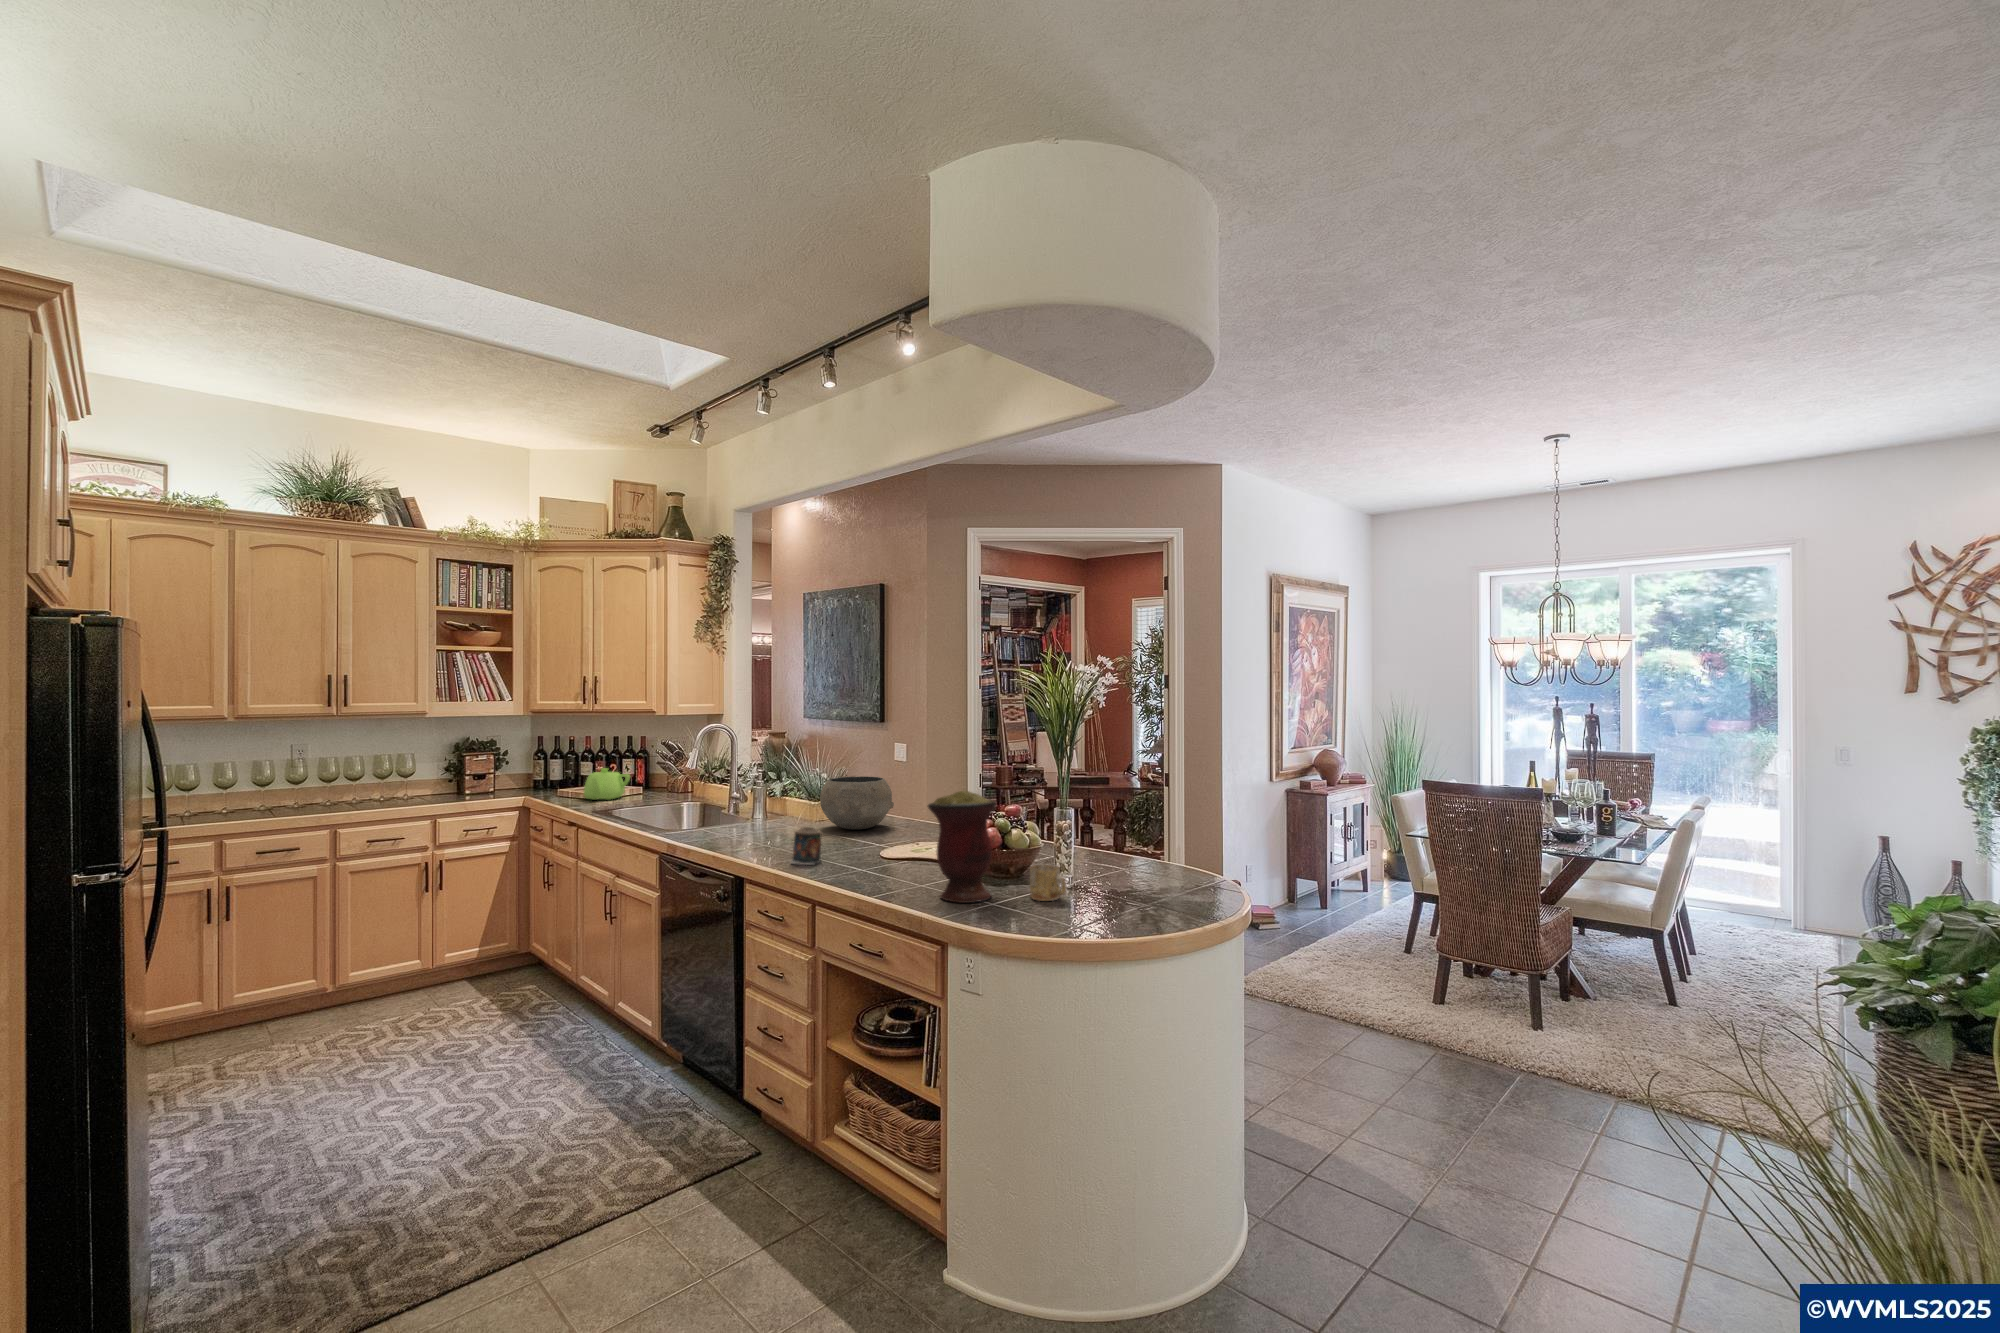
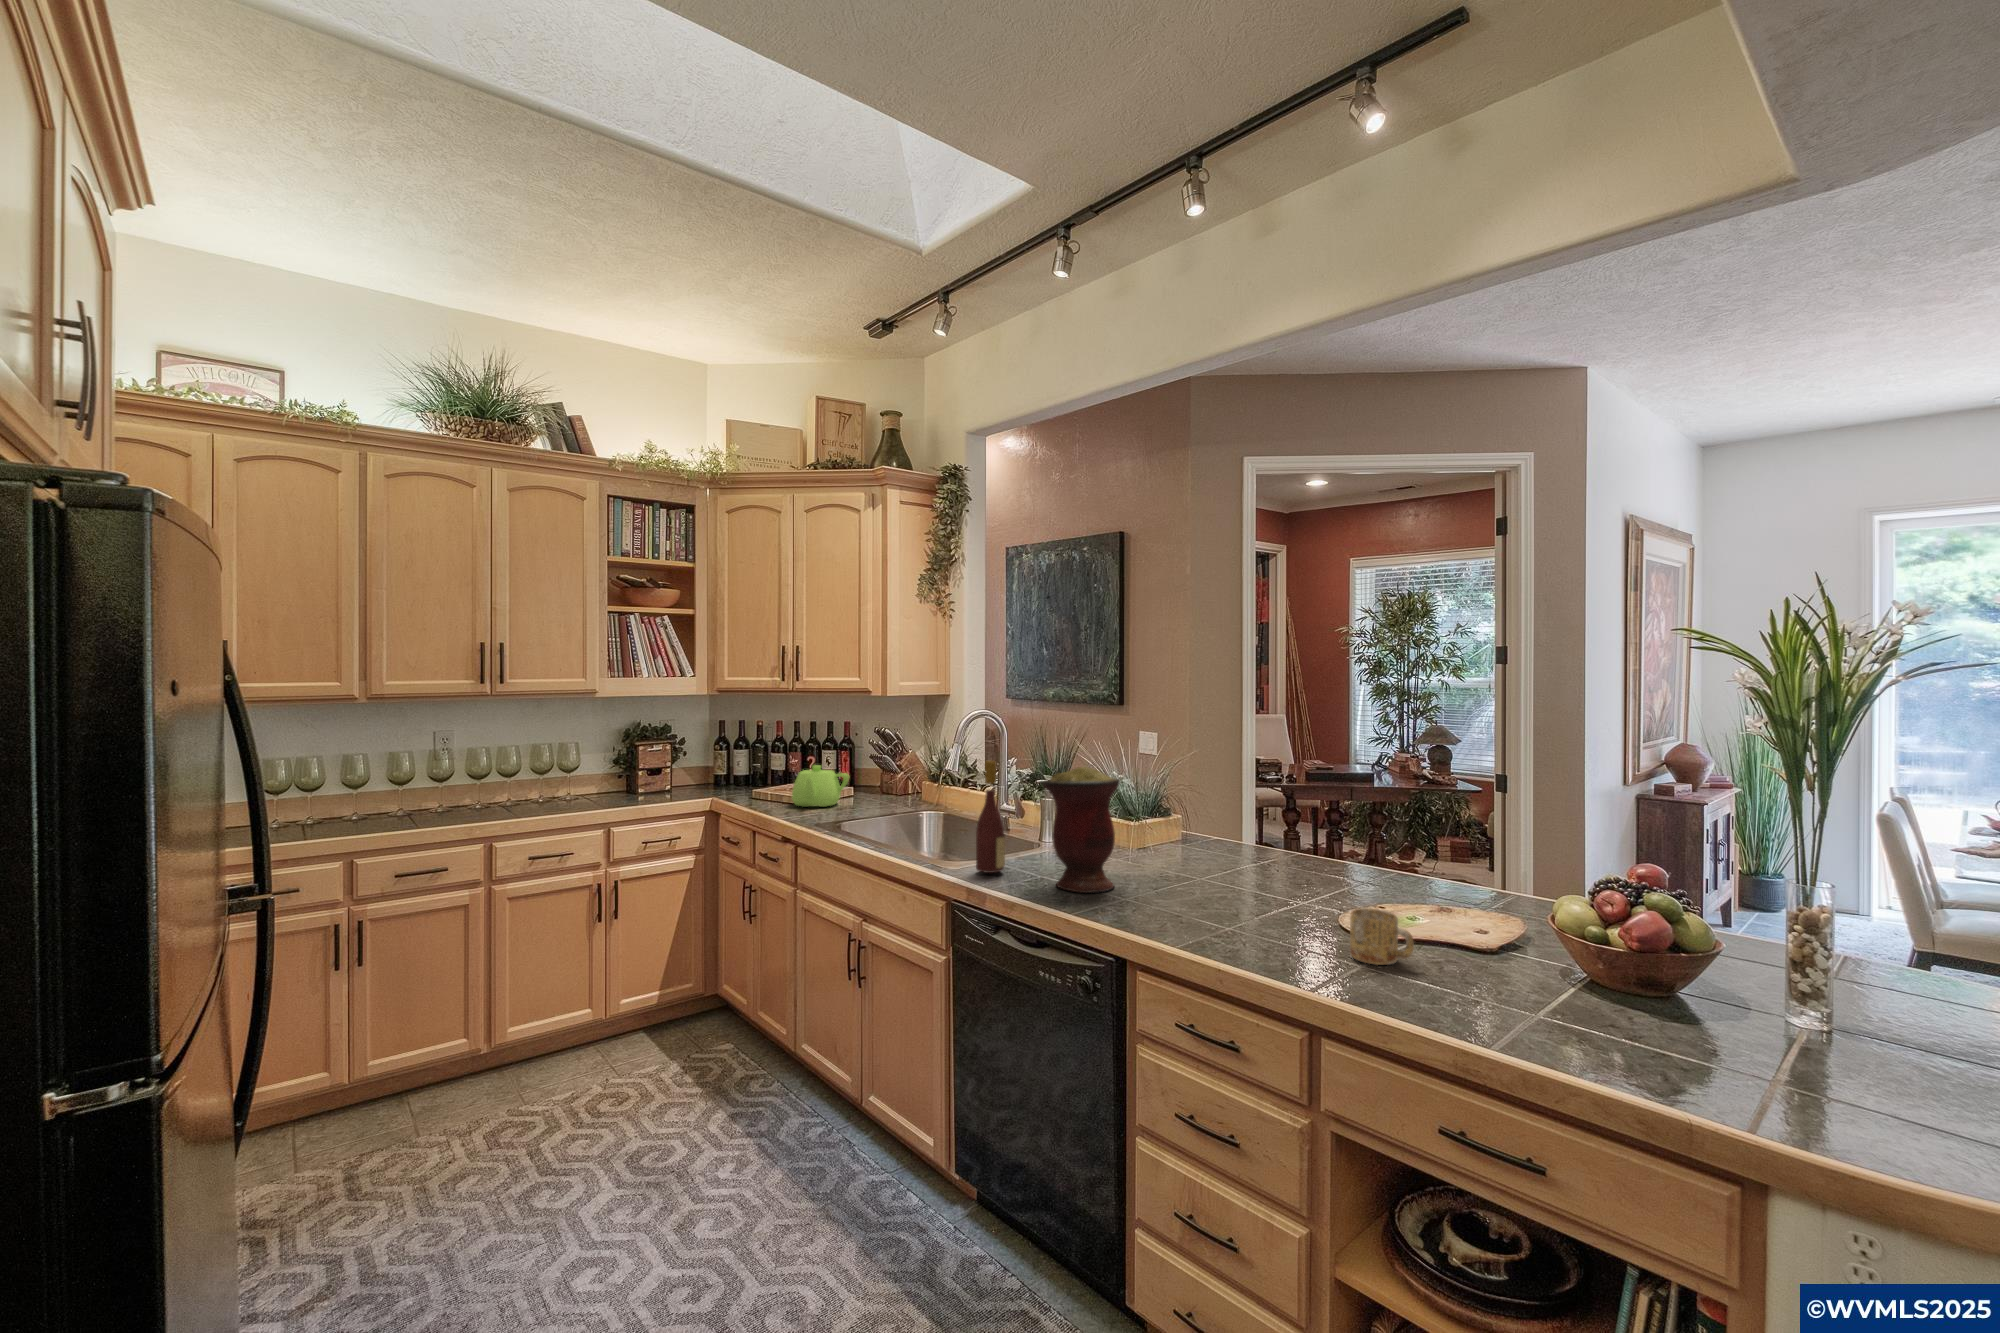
wine bottle: none [680,759,701,837] -> present [976,761,1005,873]
ceramic bowl: present [820,776,894,830] -> none [1167,790,1282,870]
vase: present [928,791,996,903] -> present [1043,767,1120,893]
candle: present [791,827,822,865] -> none [1211,881,1262,947]
mug: present [1030,864,1066,901] -> present [1350,908,1414,965]

